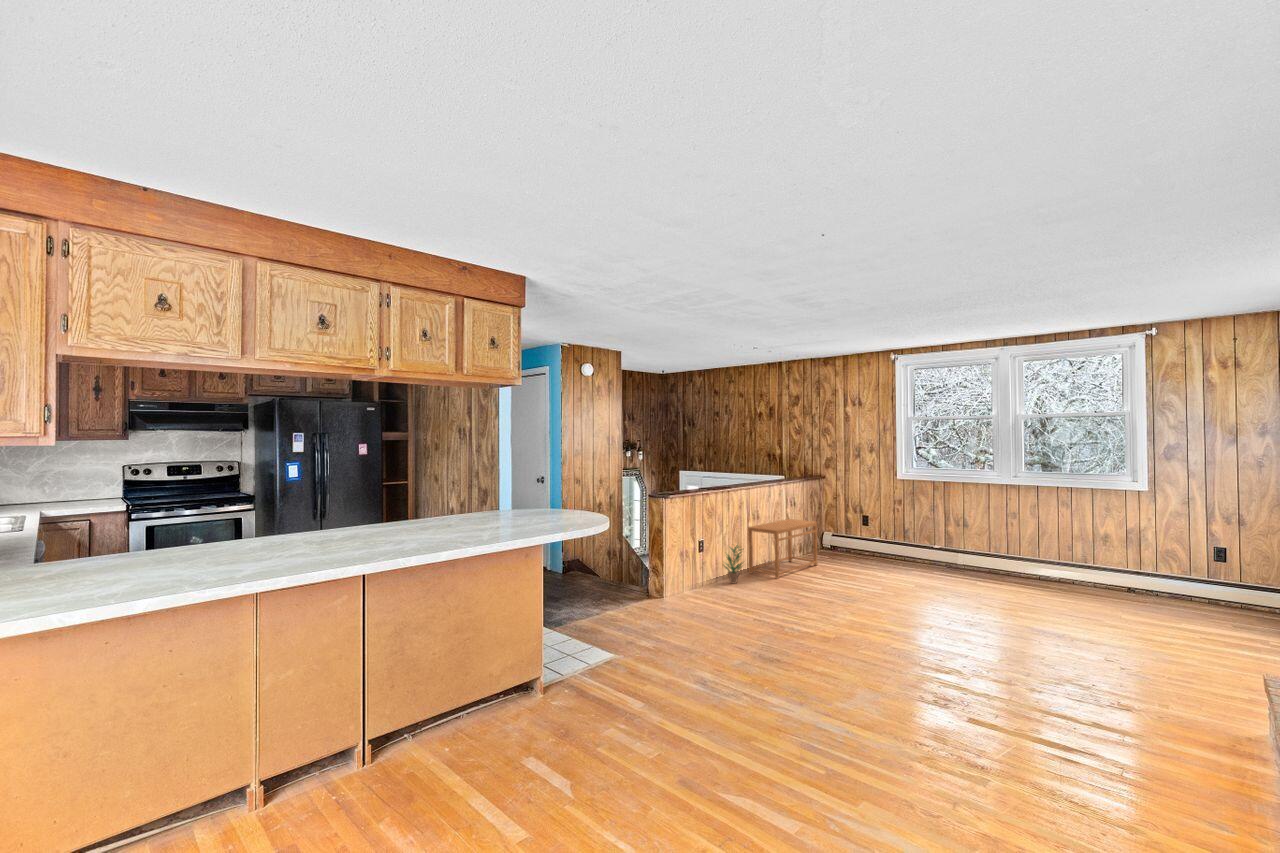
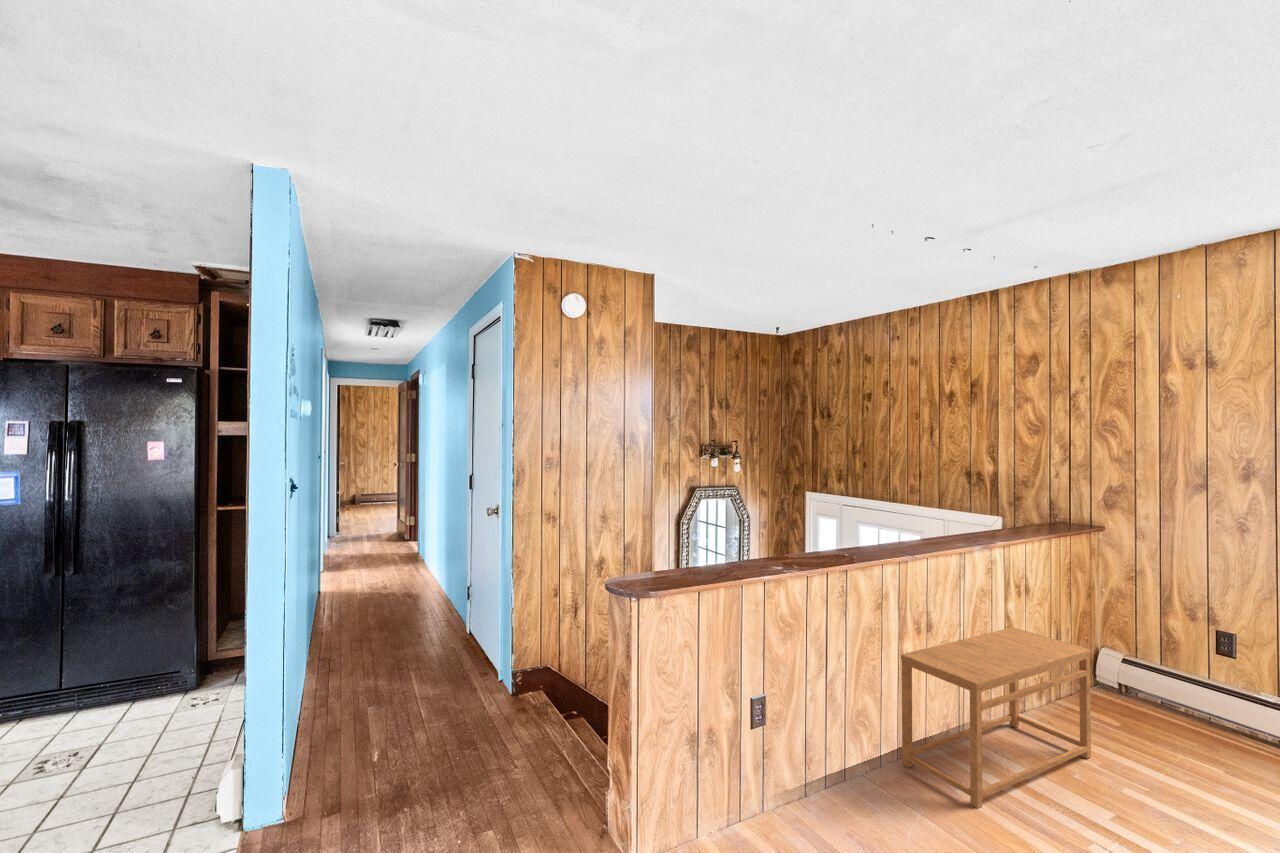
potted plant: present [724,545,742,583] -> none [820,706,884,813]

